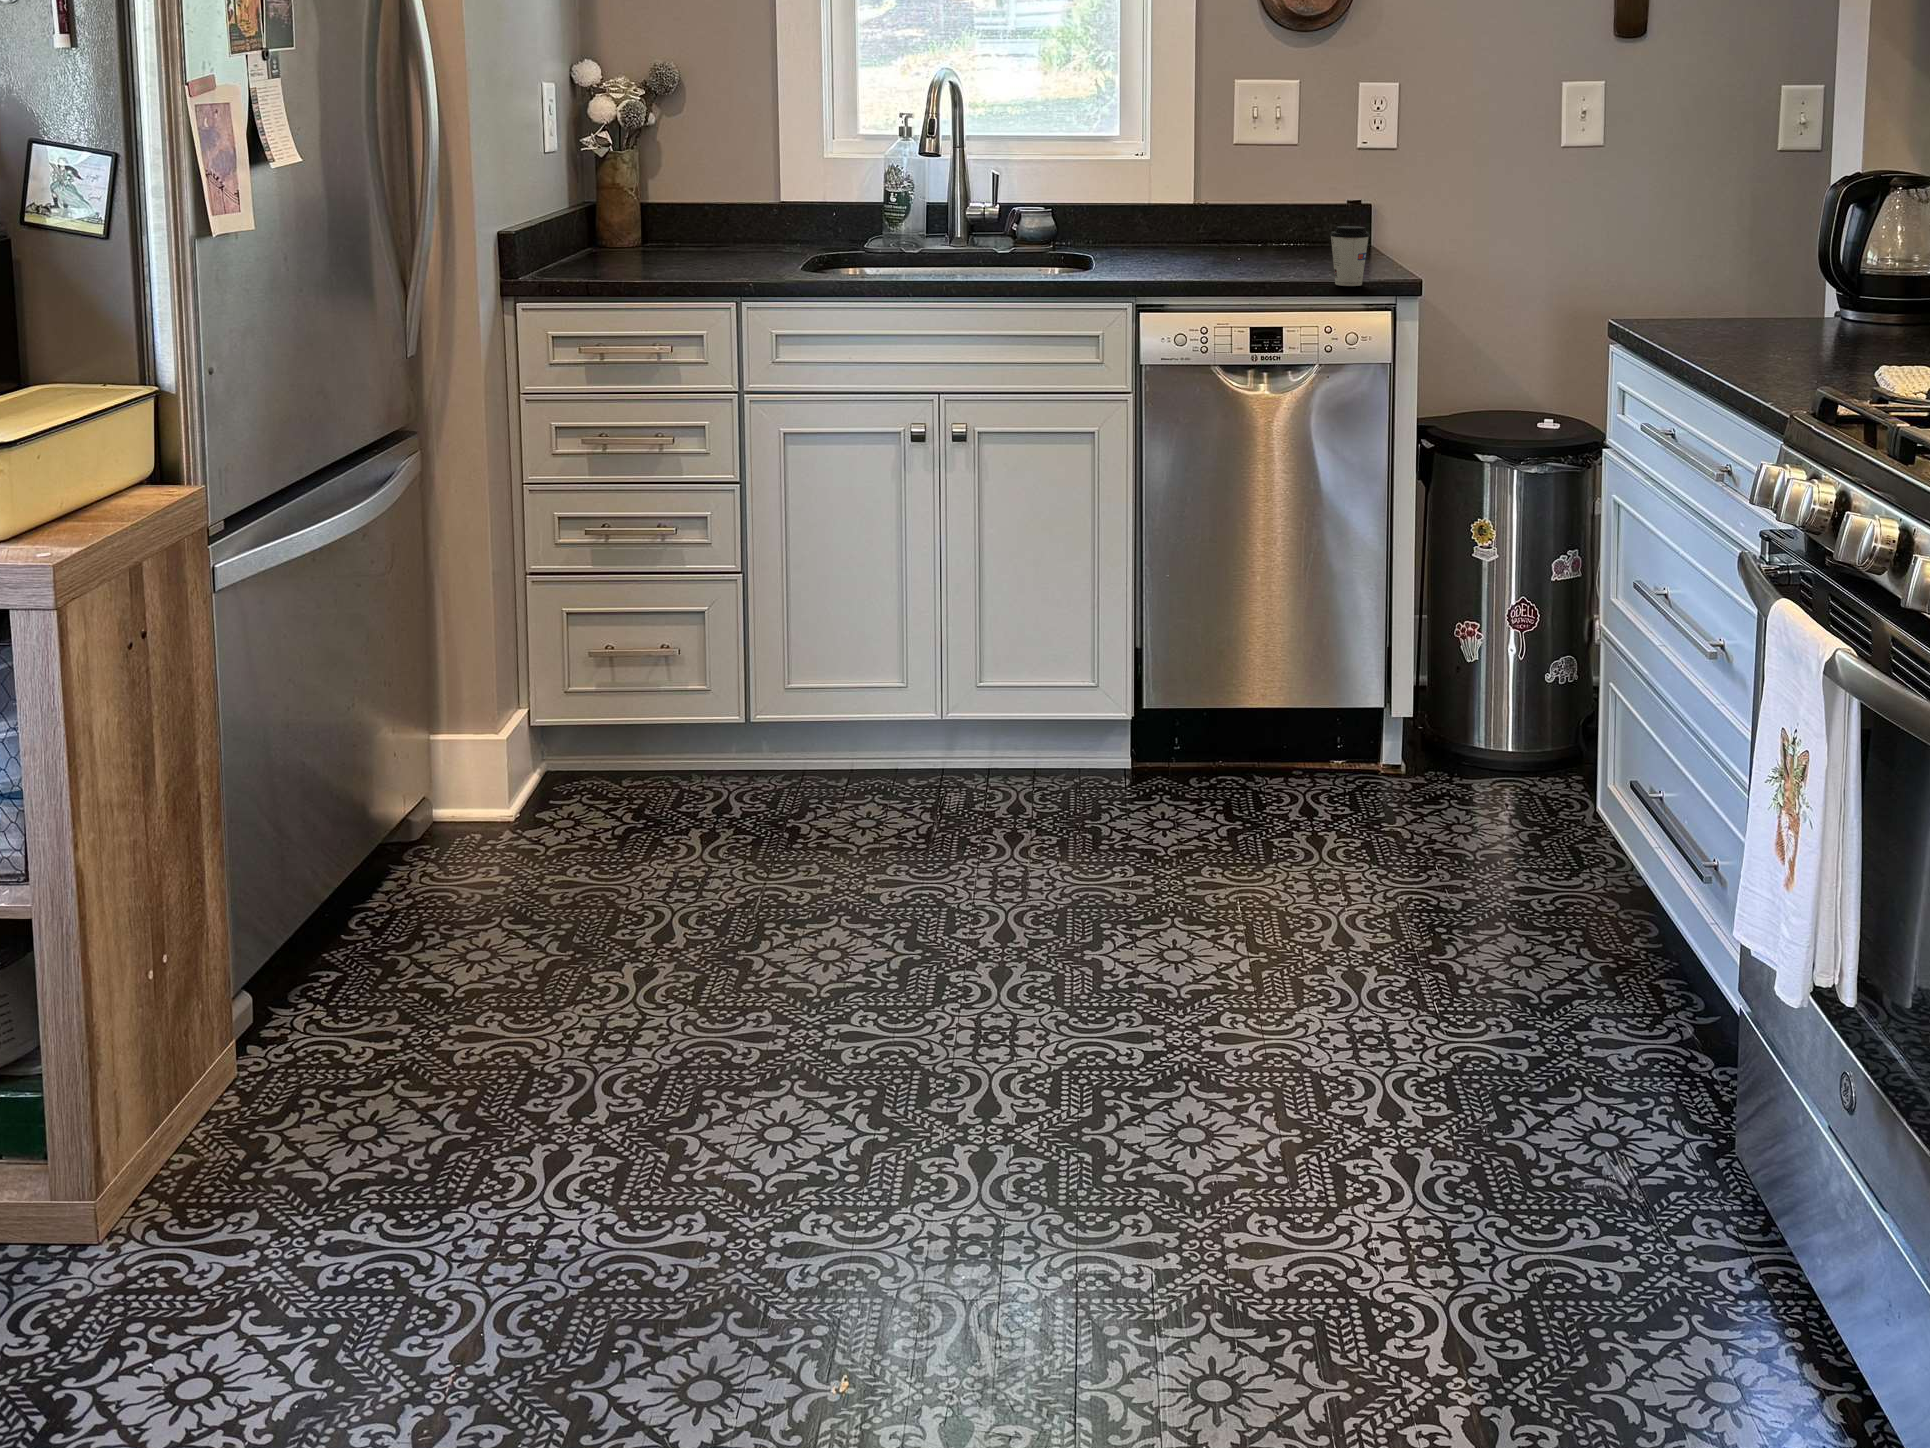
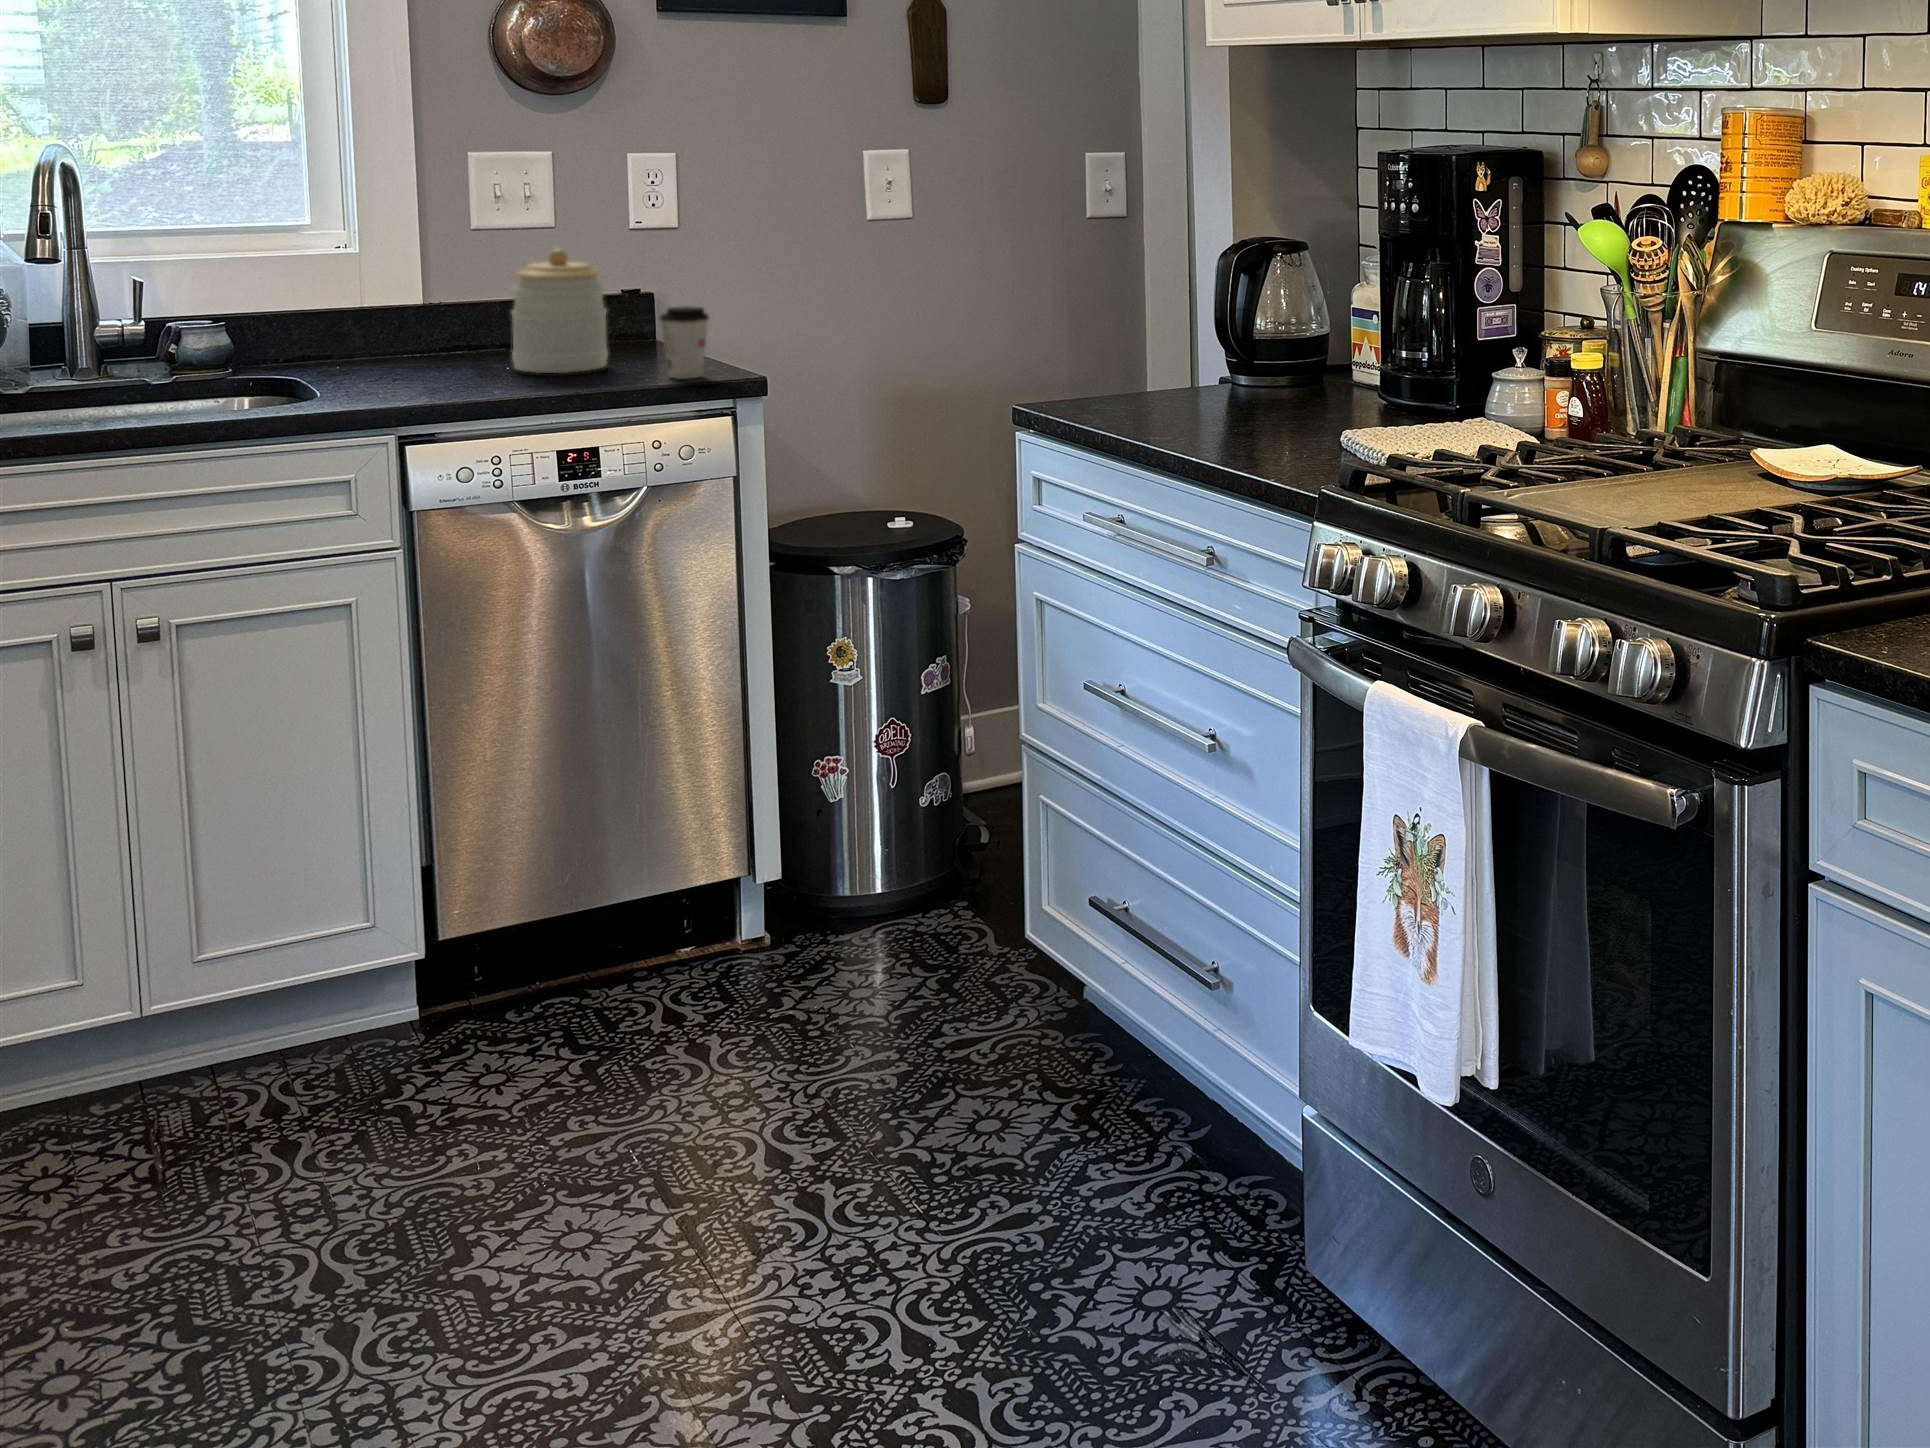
jar: none [1226,176,1299,276] -> present [511,249,608,373]

